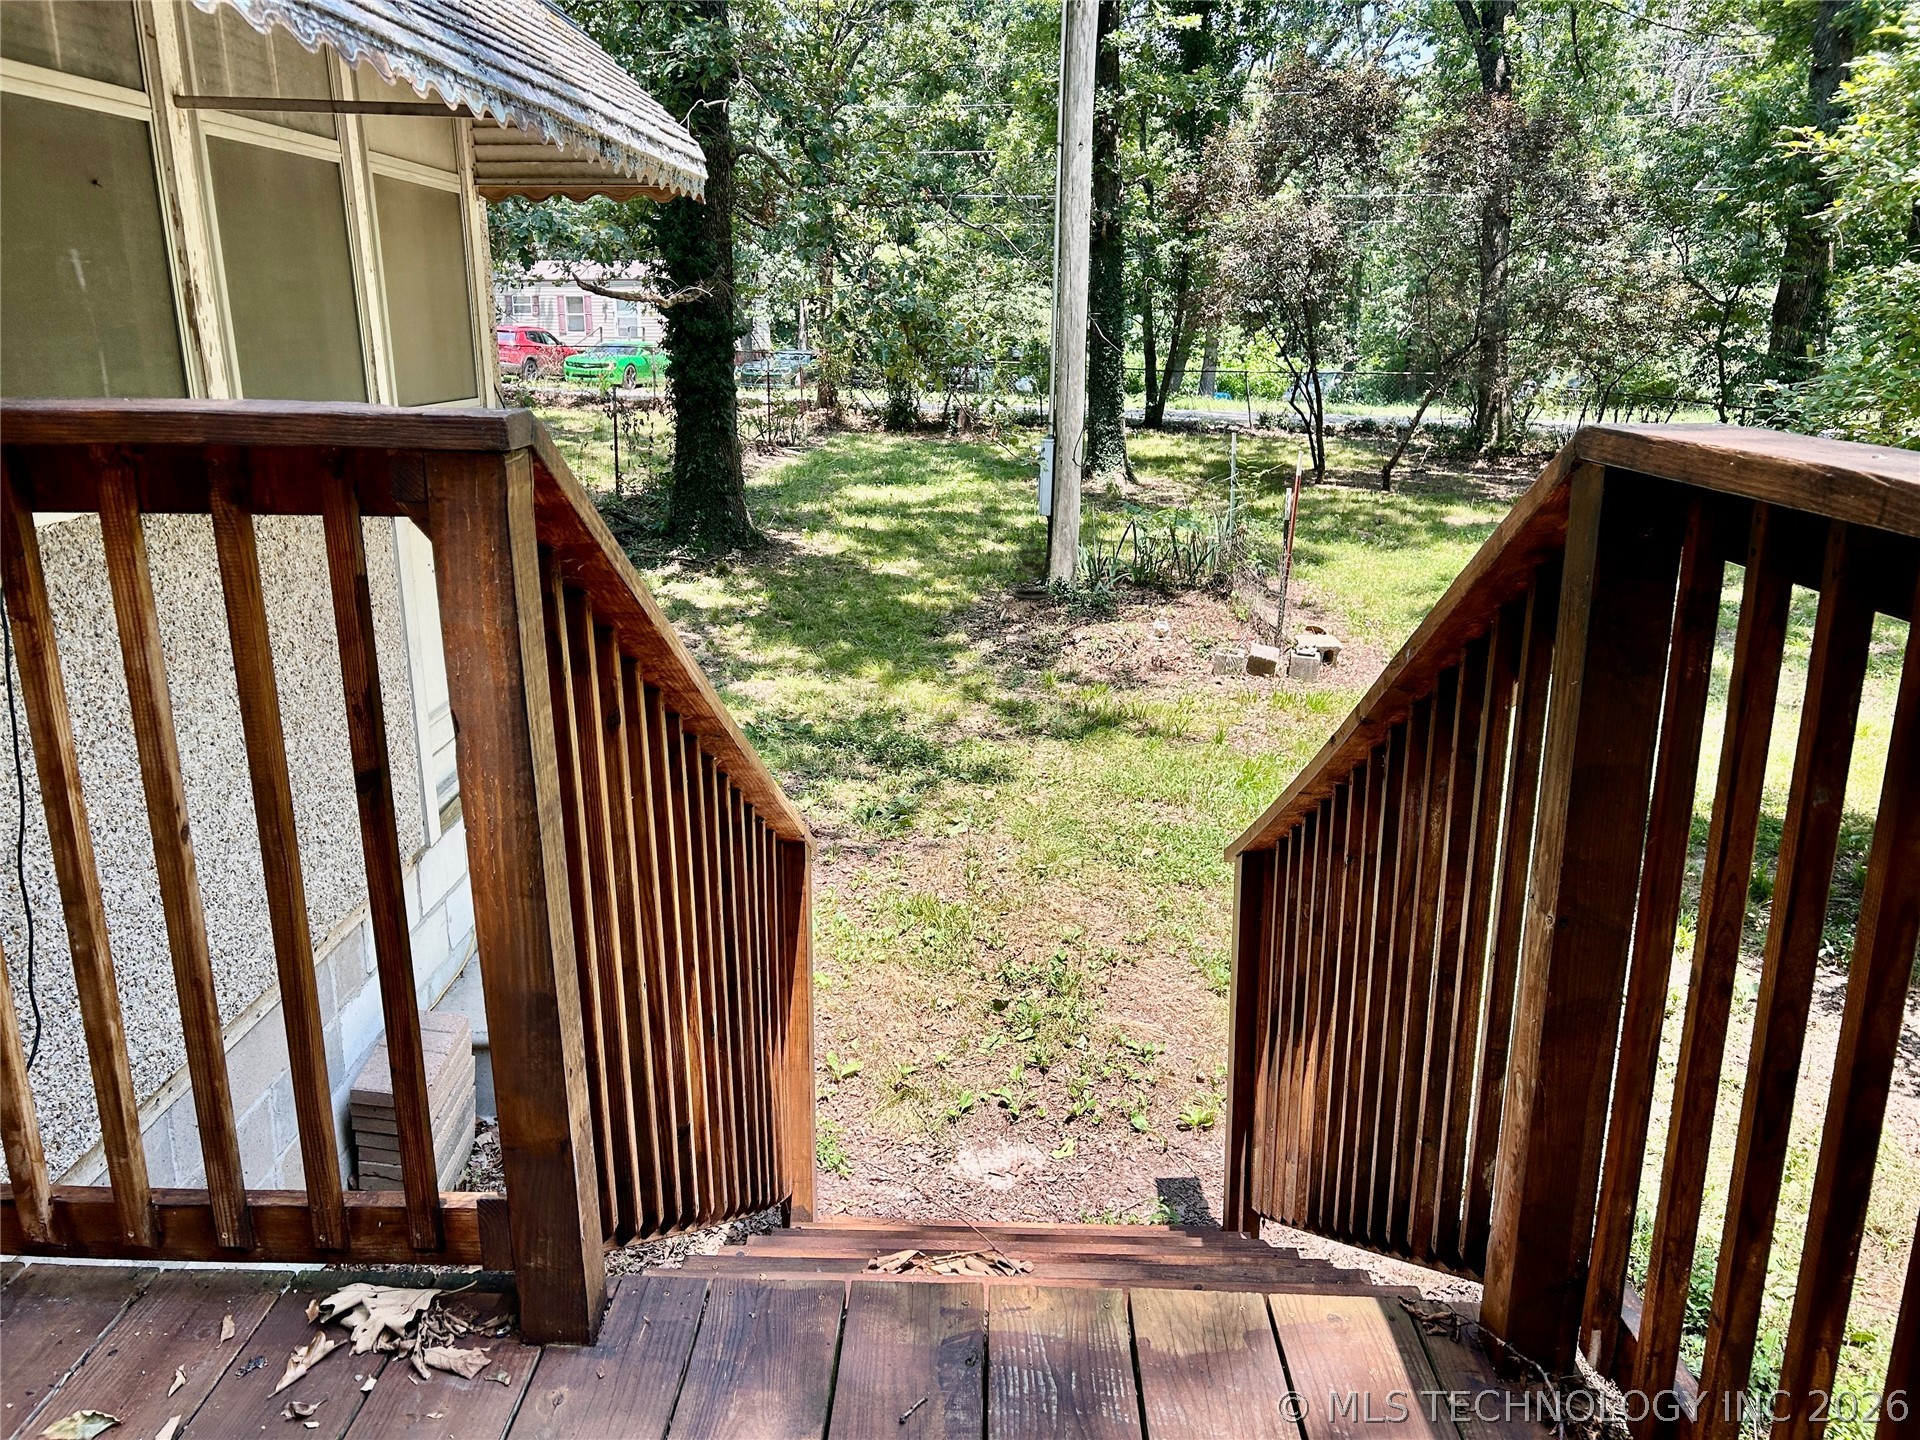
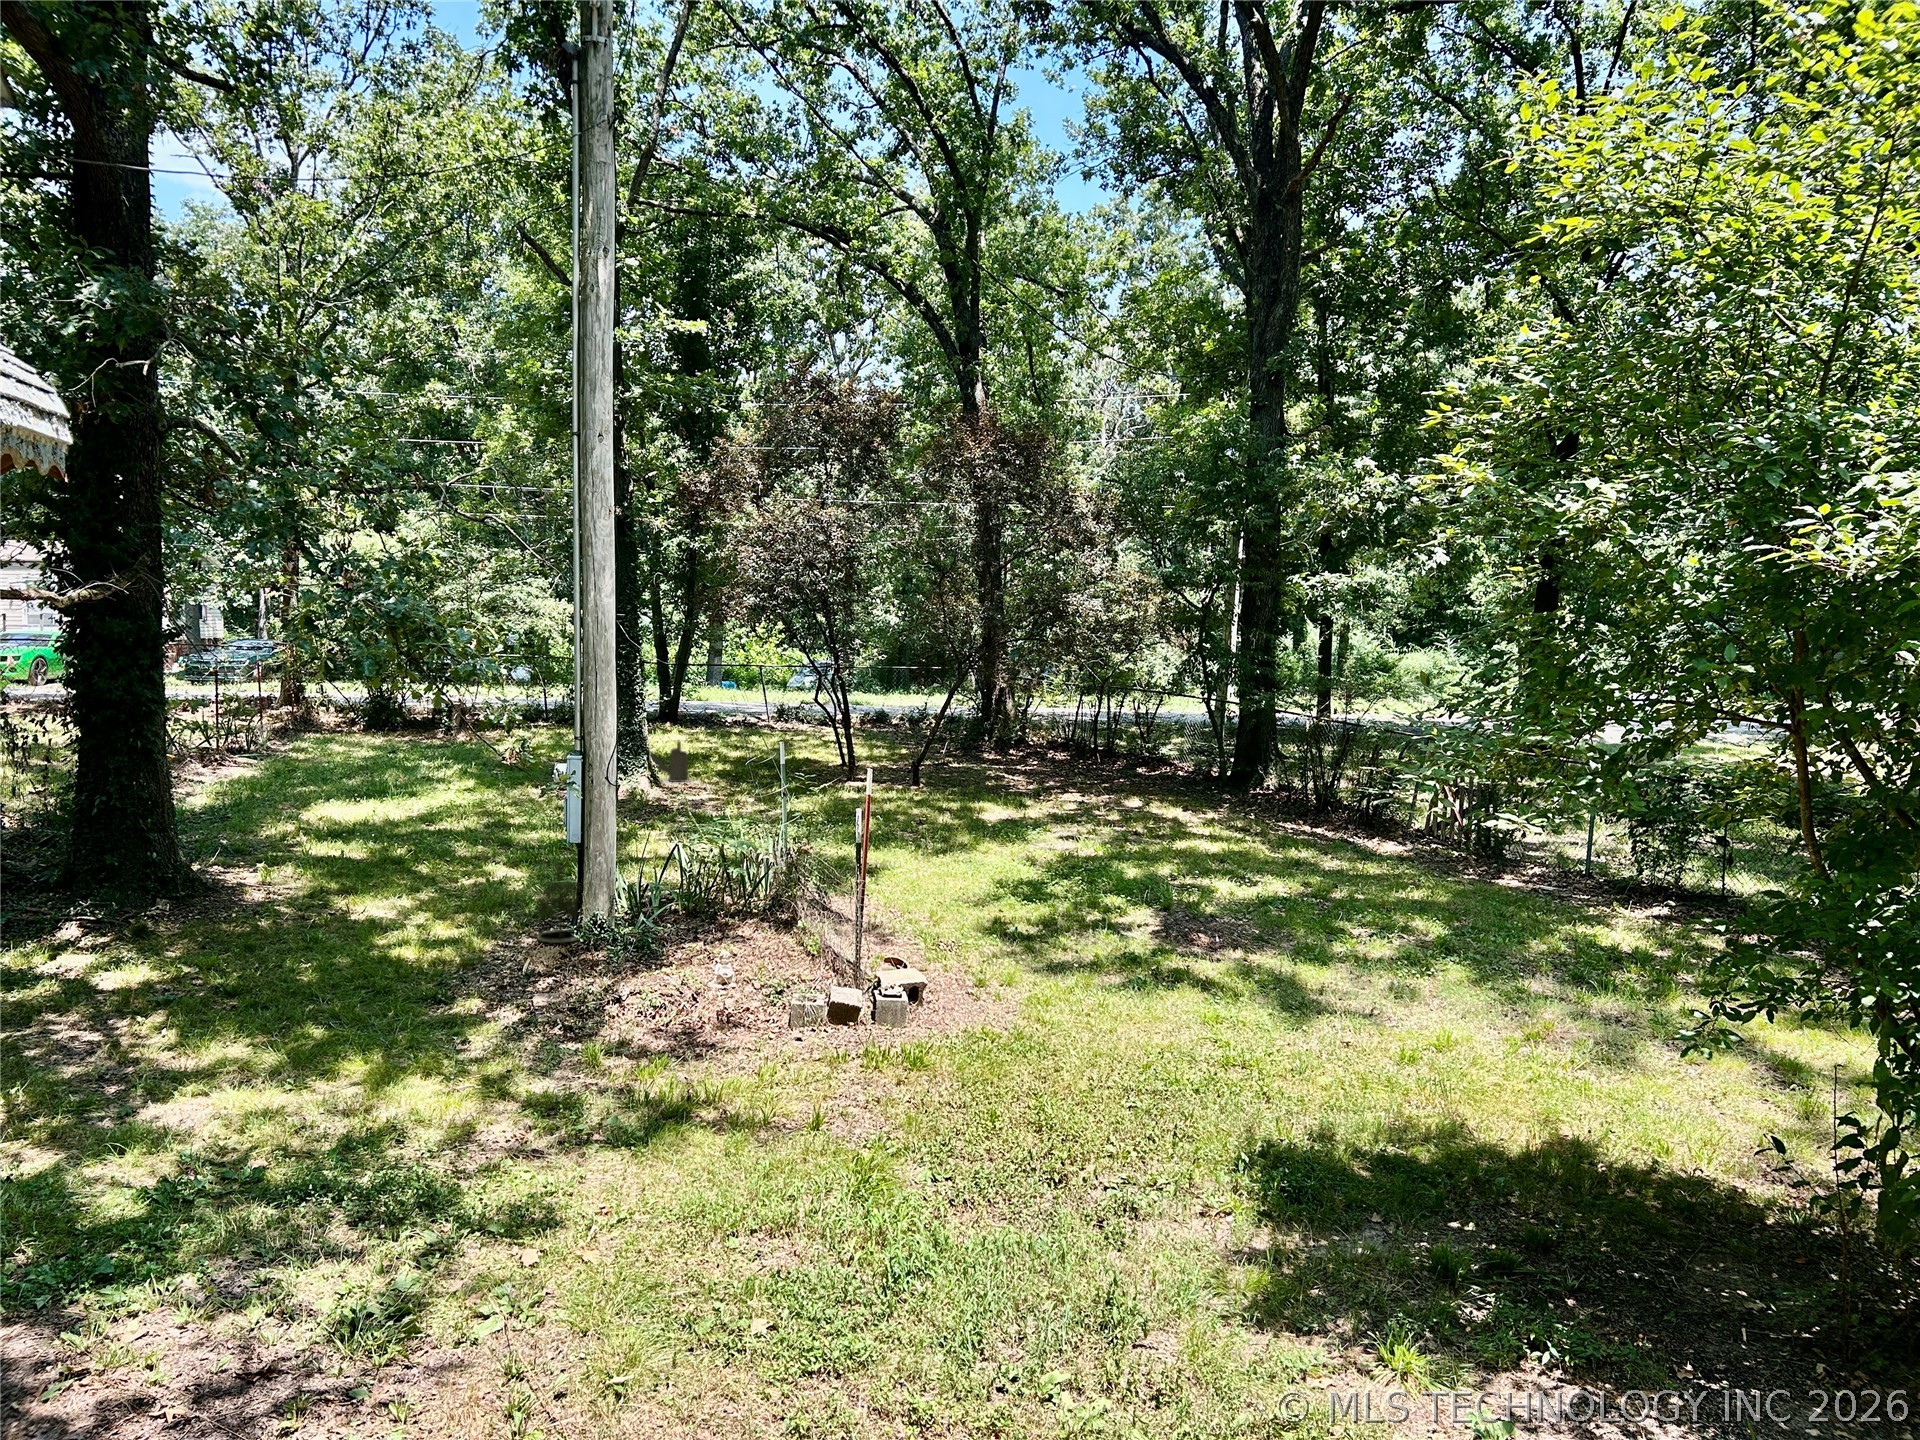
watering can: none [1121,441,1167,480] -> present [649,741,689,782]

